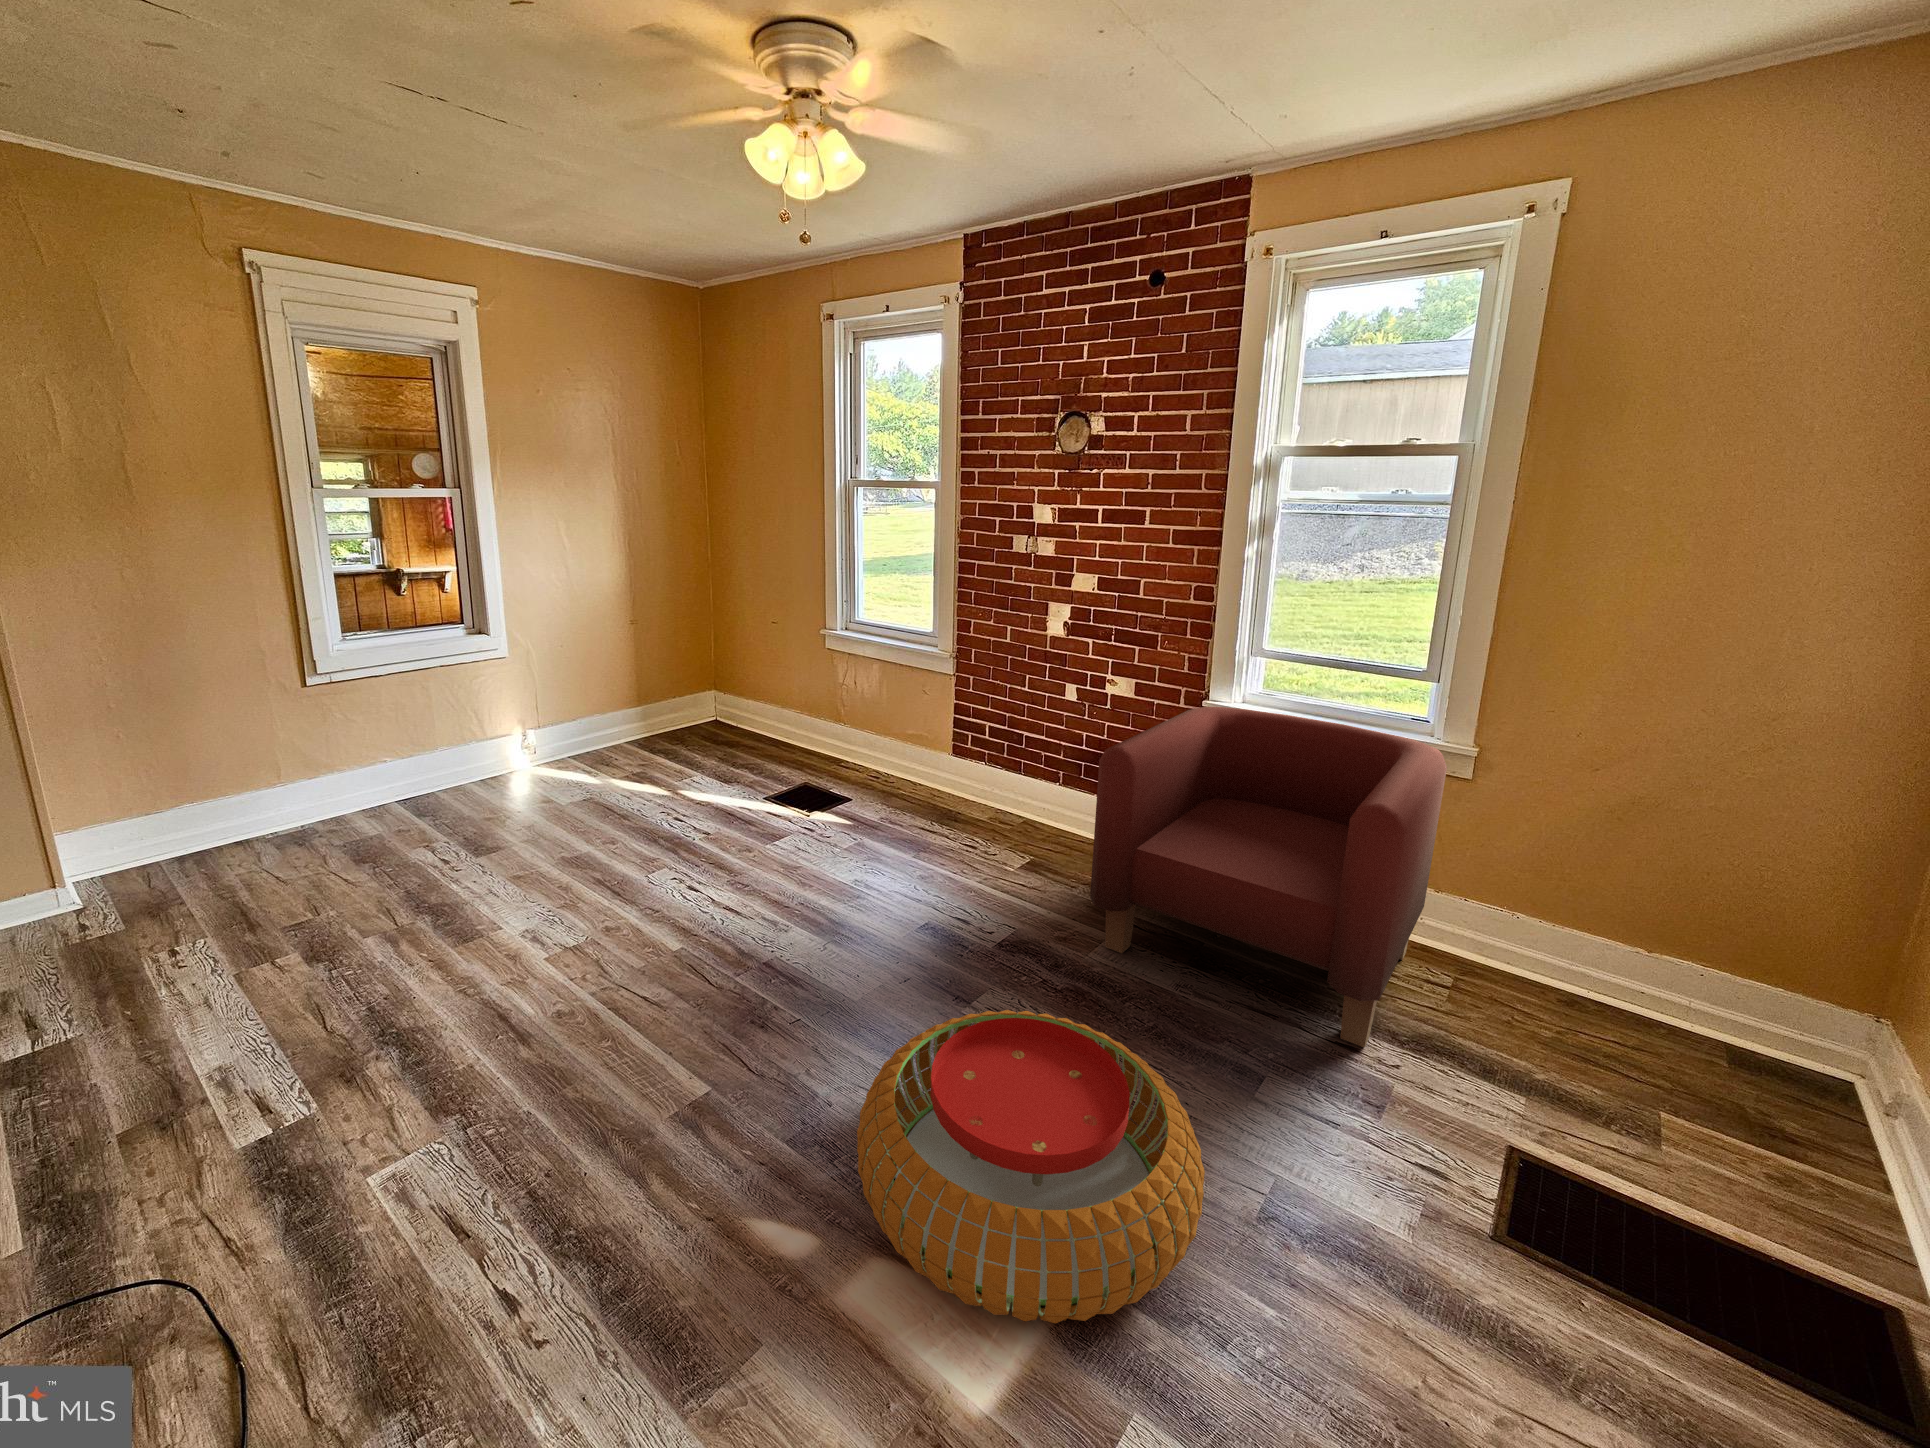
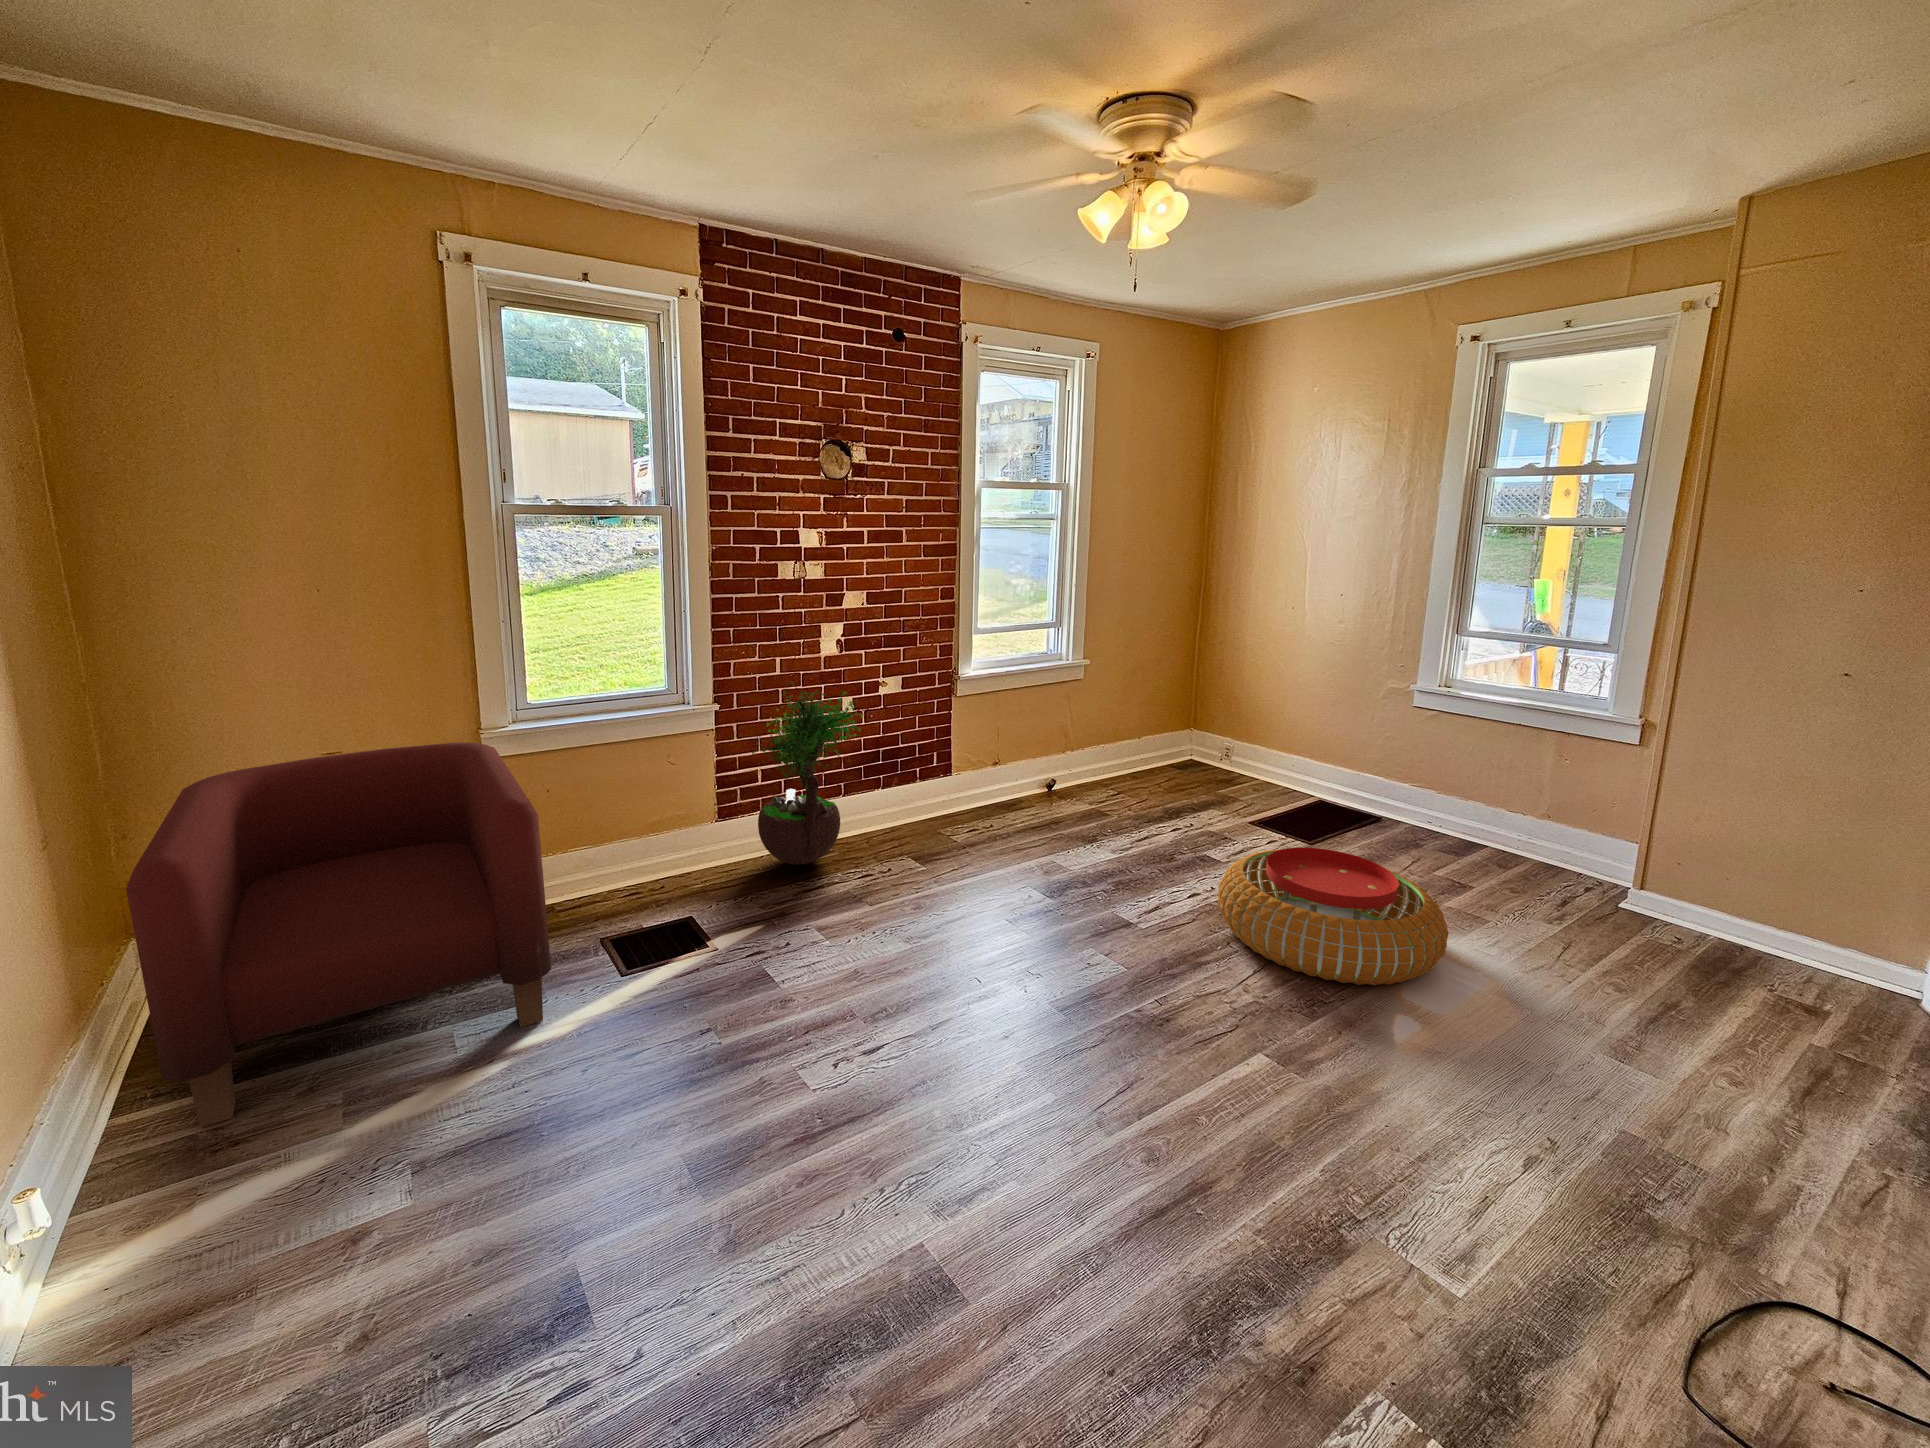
potted tree: none [892,644,1007,821] -> present [752,682,863,865]
armchair: present [1090,707,1447,1047] -> present [126,742,551,1128]

